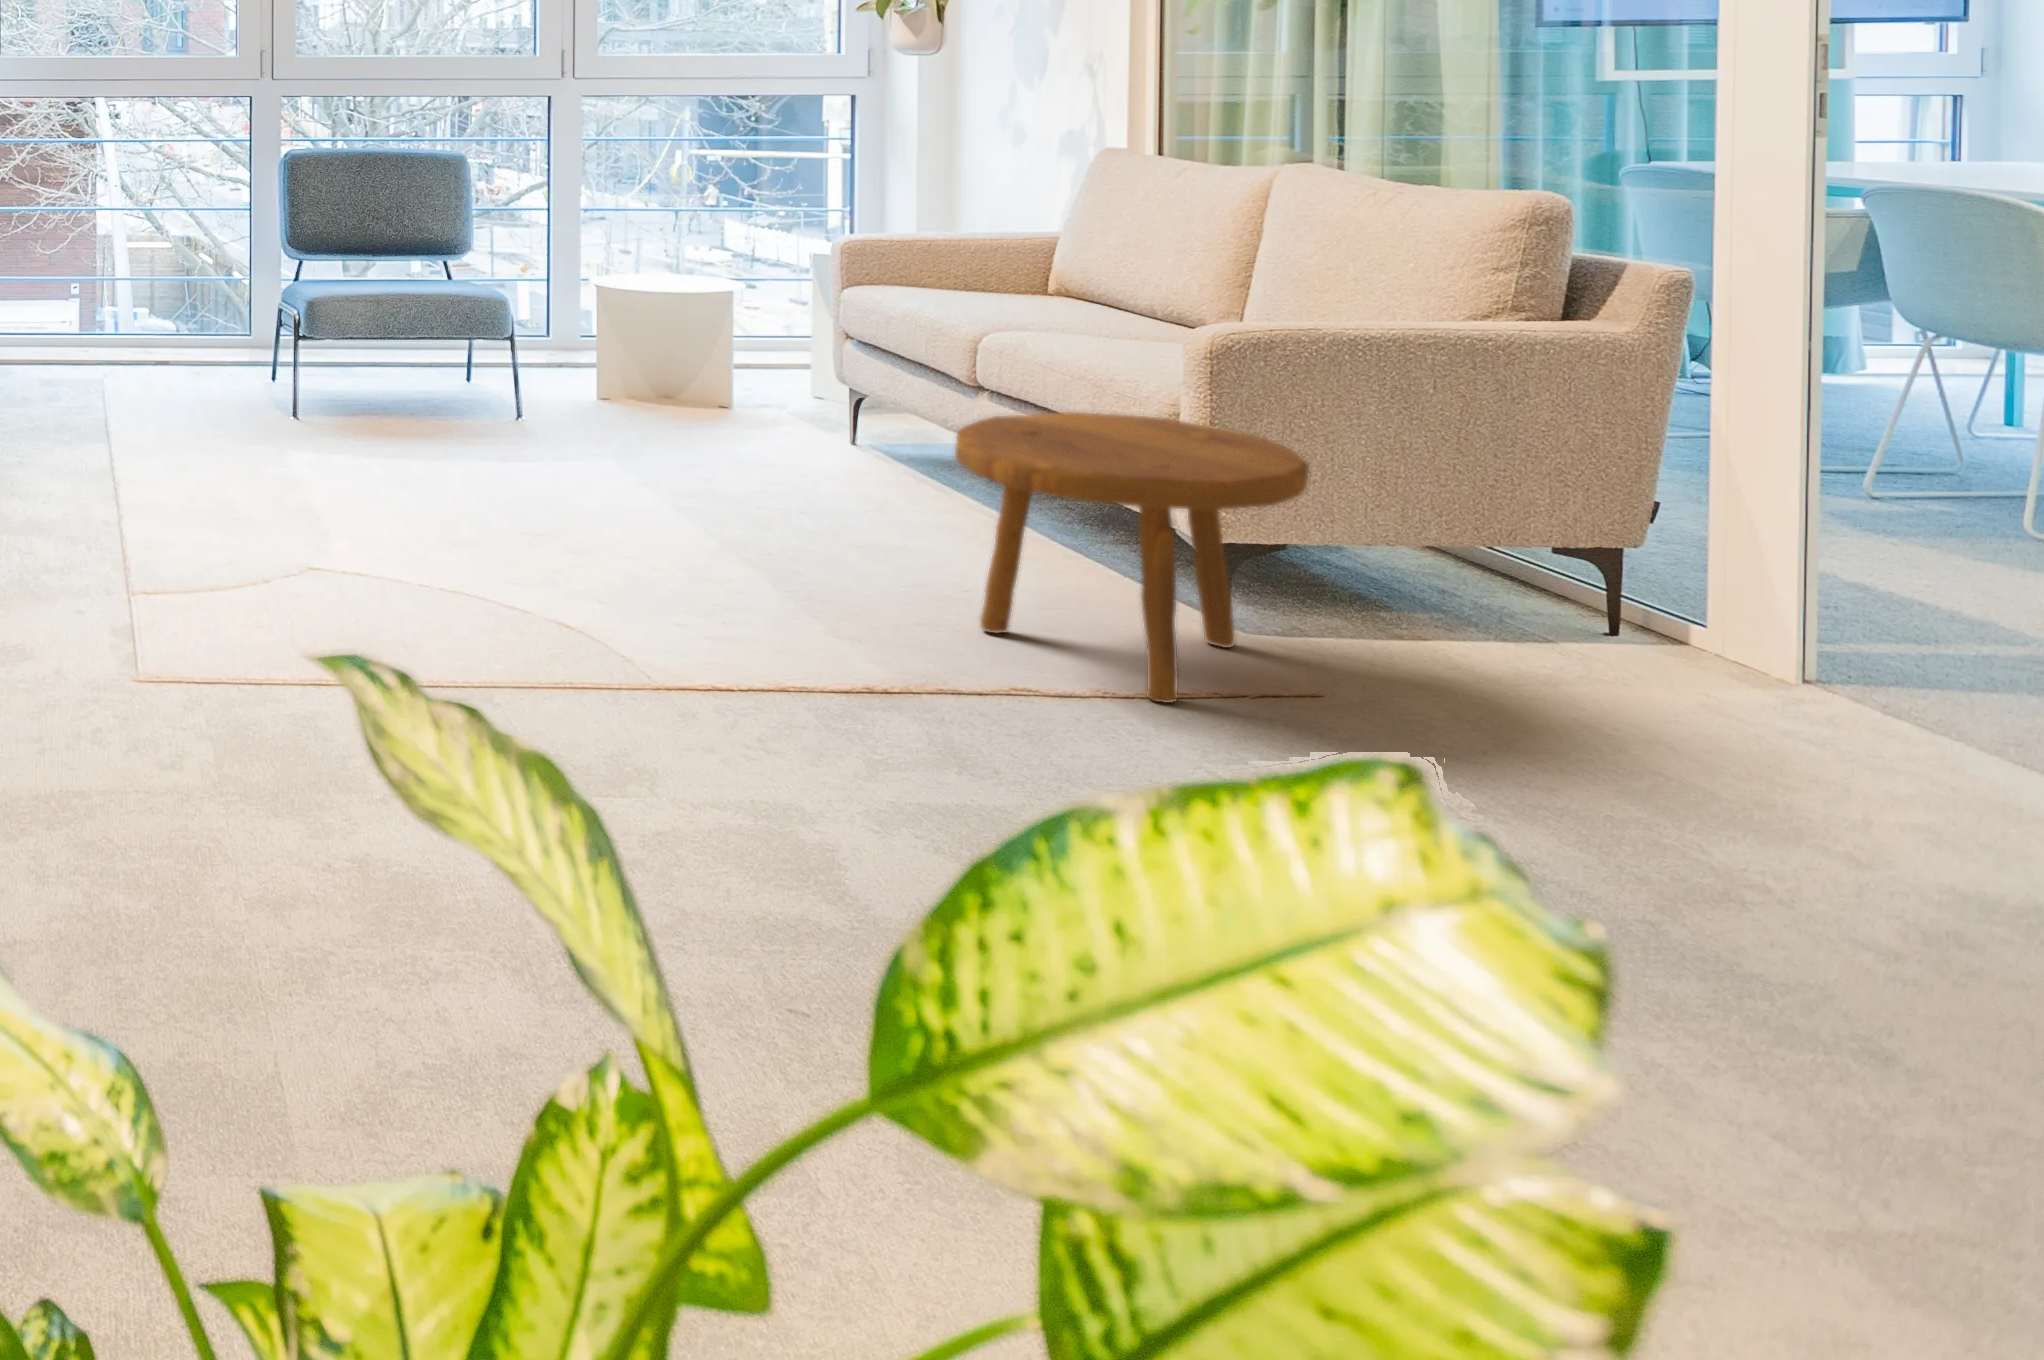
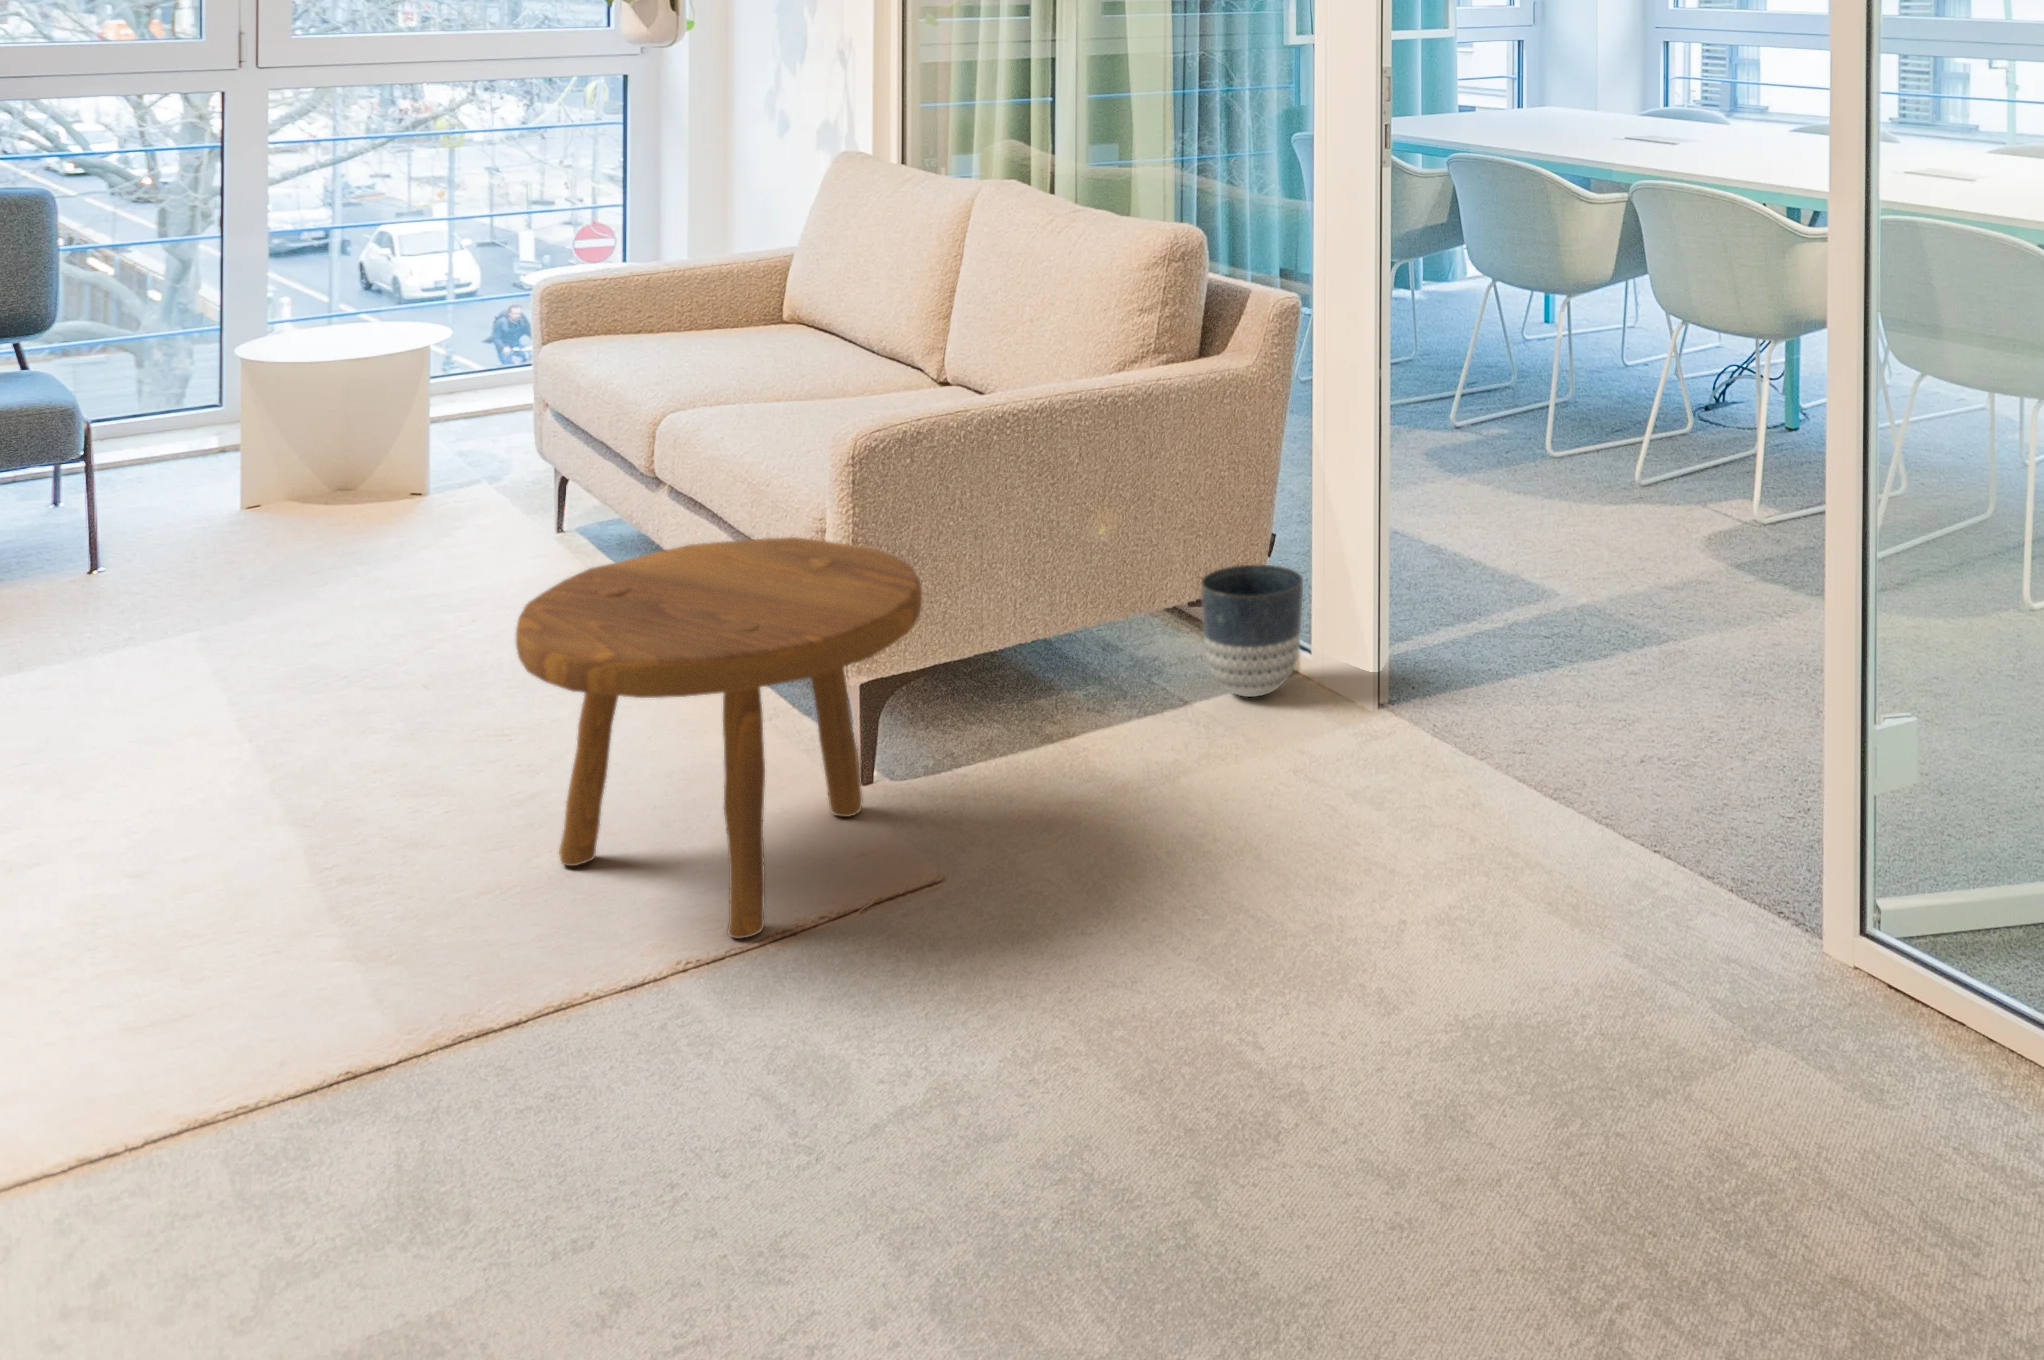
planter: none [1572,517,1701,640] -> present [1201,565,1303,697]

